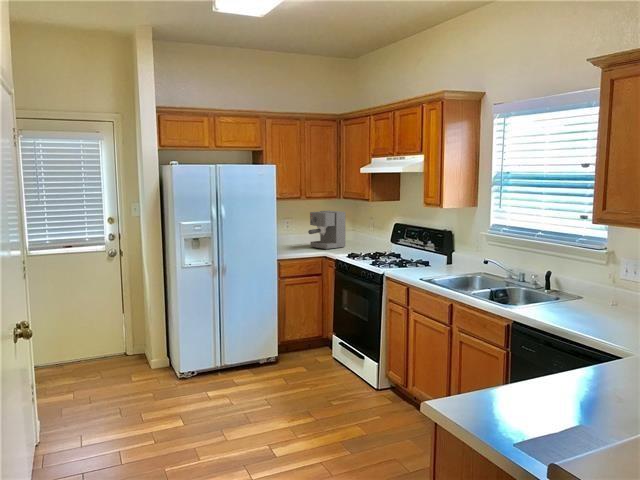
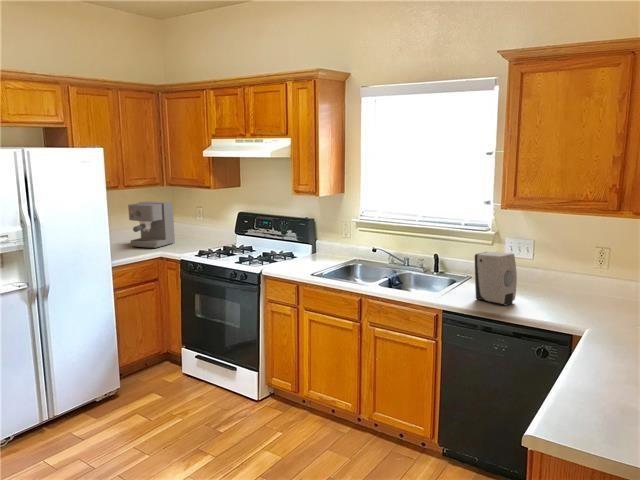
soap dispenser: none [549,267,591,323] -> present [475,252,517,305]

